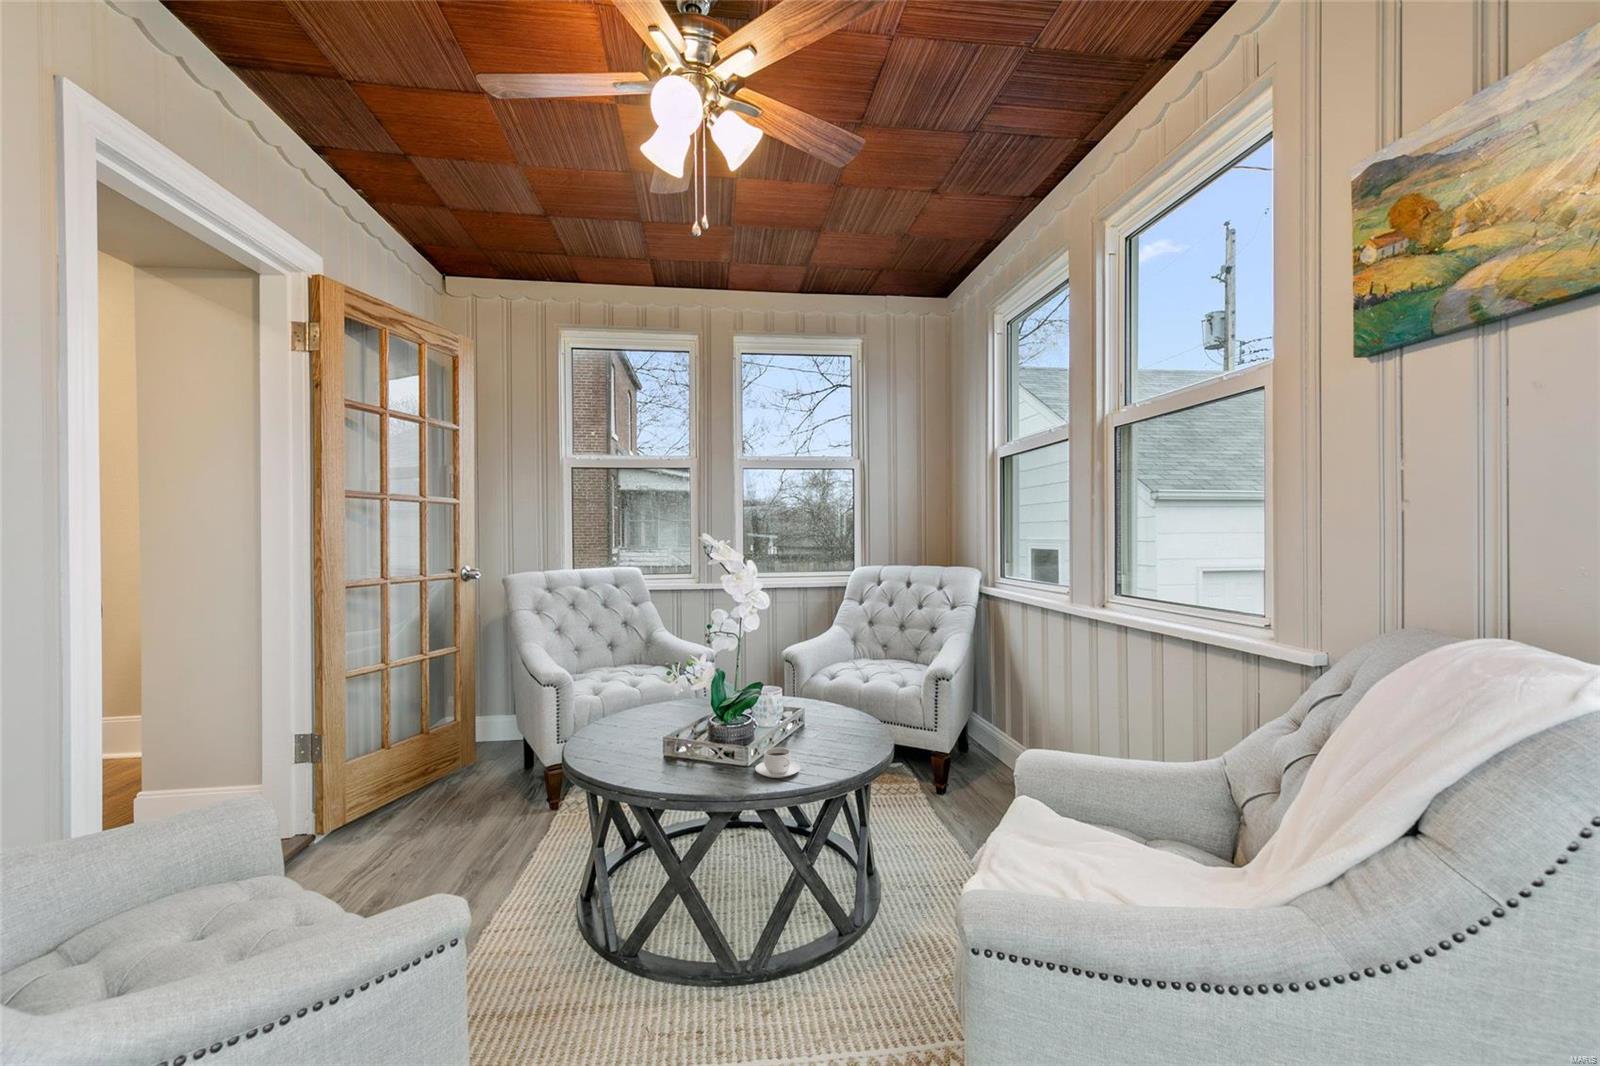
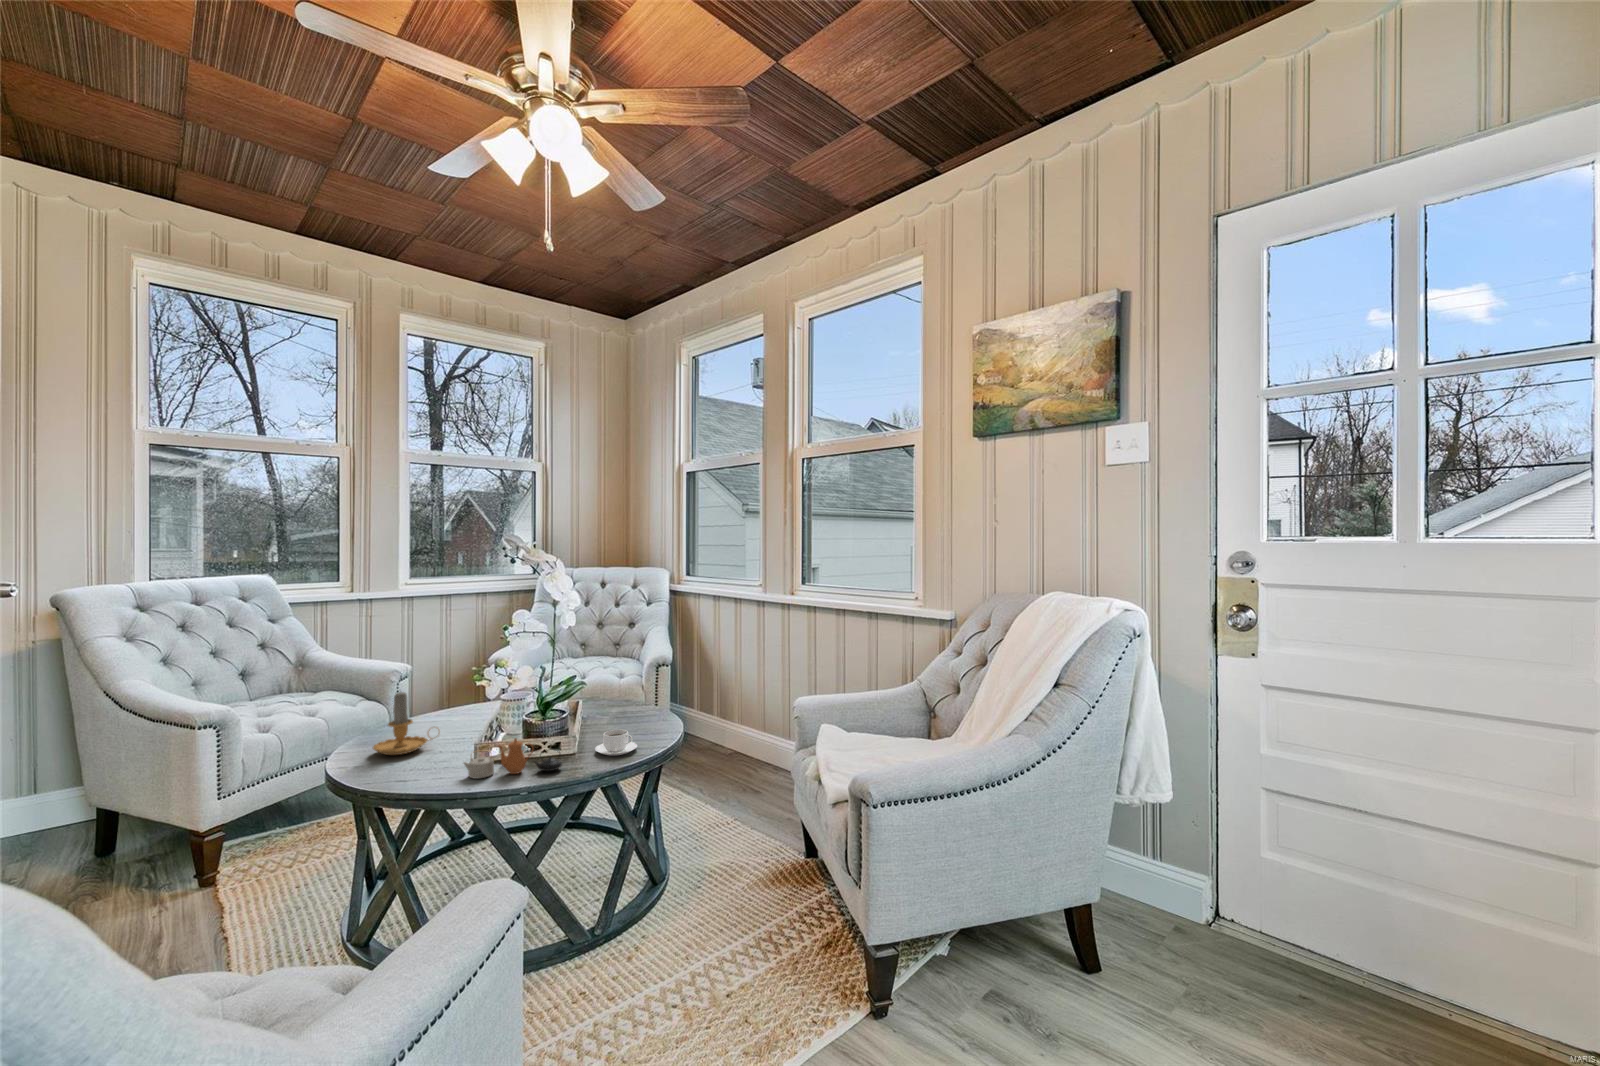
candle: none [601,675,654,734] -> present [373,692,432,755]
teapot: none [631,739,711,781] -> present [464,738,562,779]

